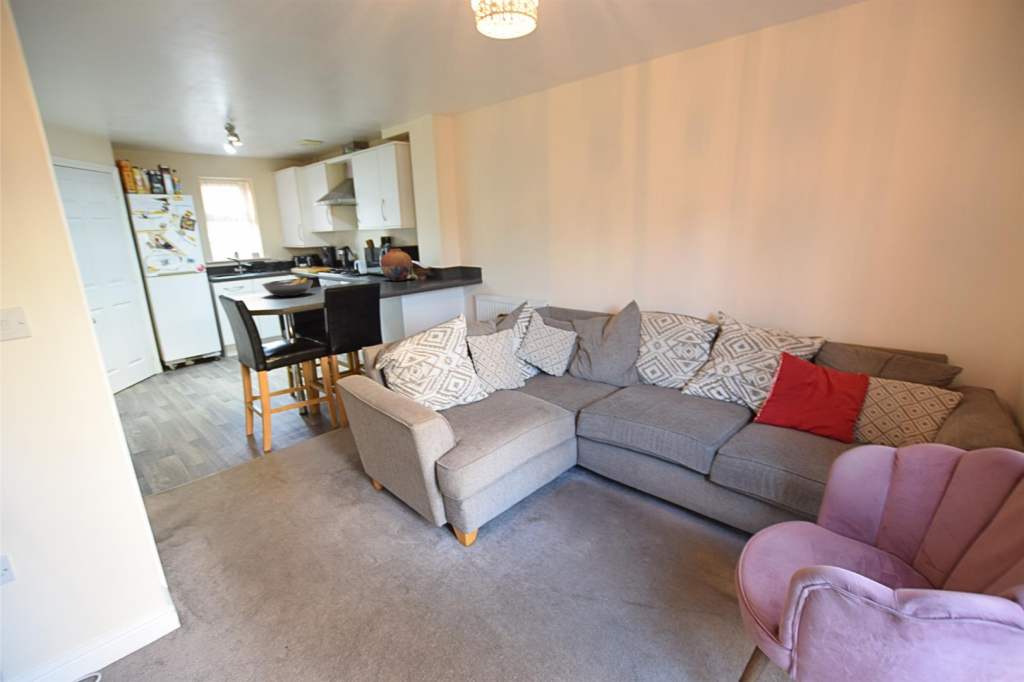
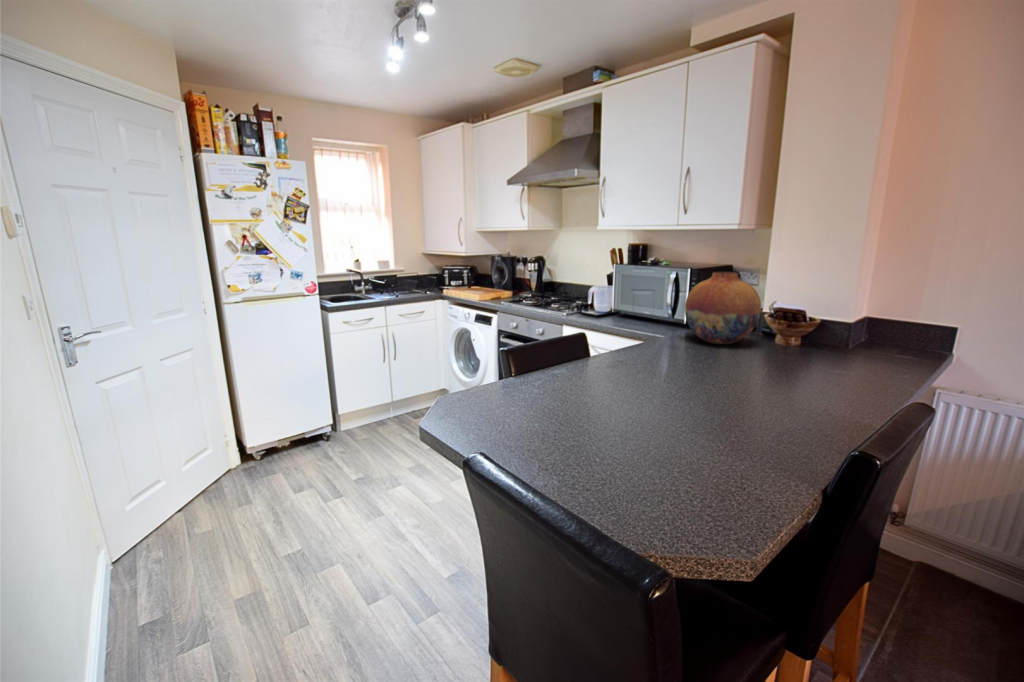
fruit bowl: present [263,278,313,296] -> none [515,364,658,431]

